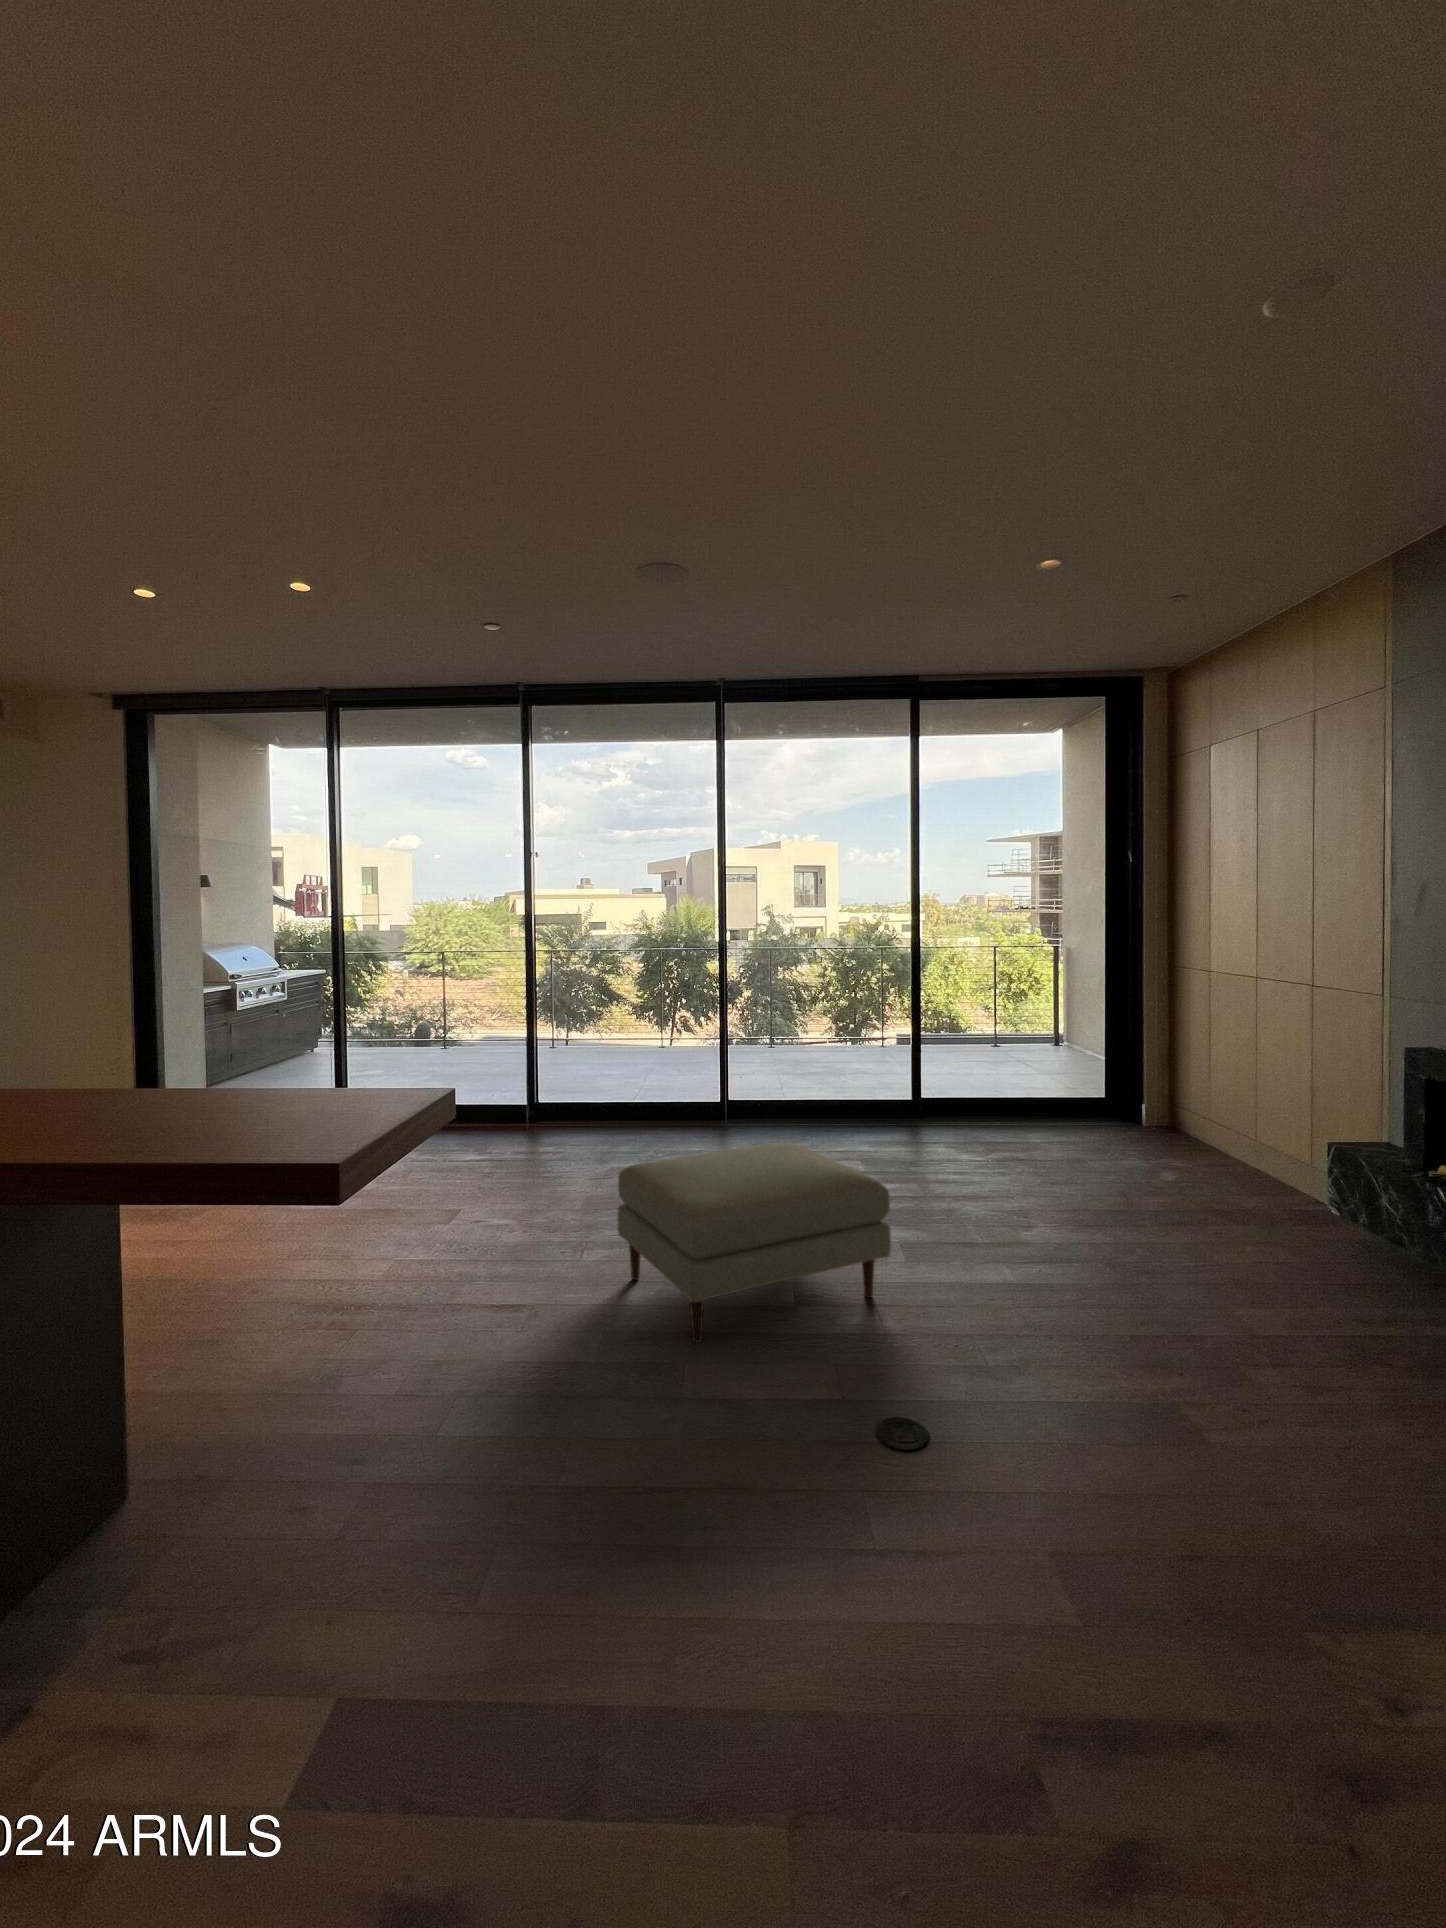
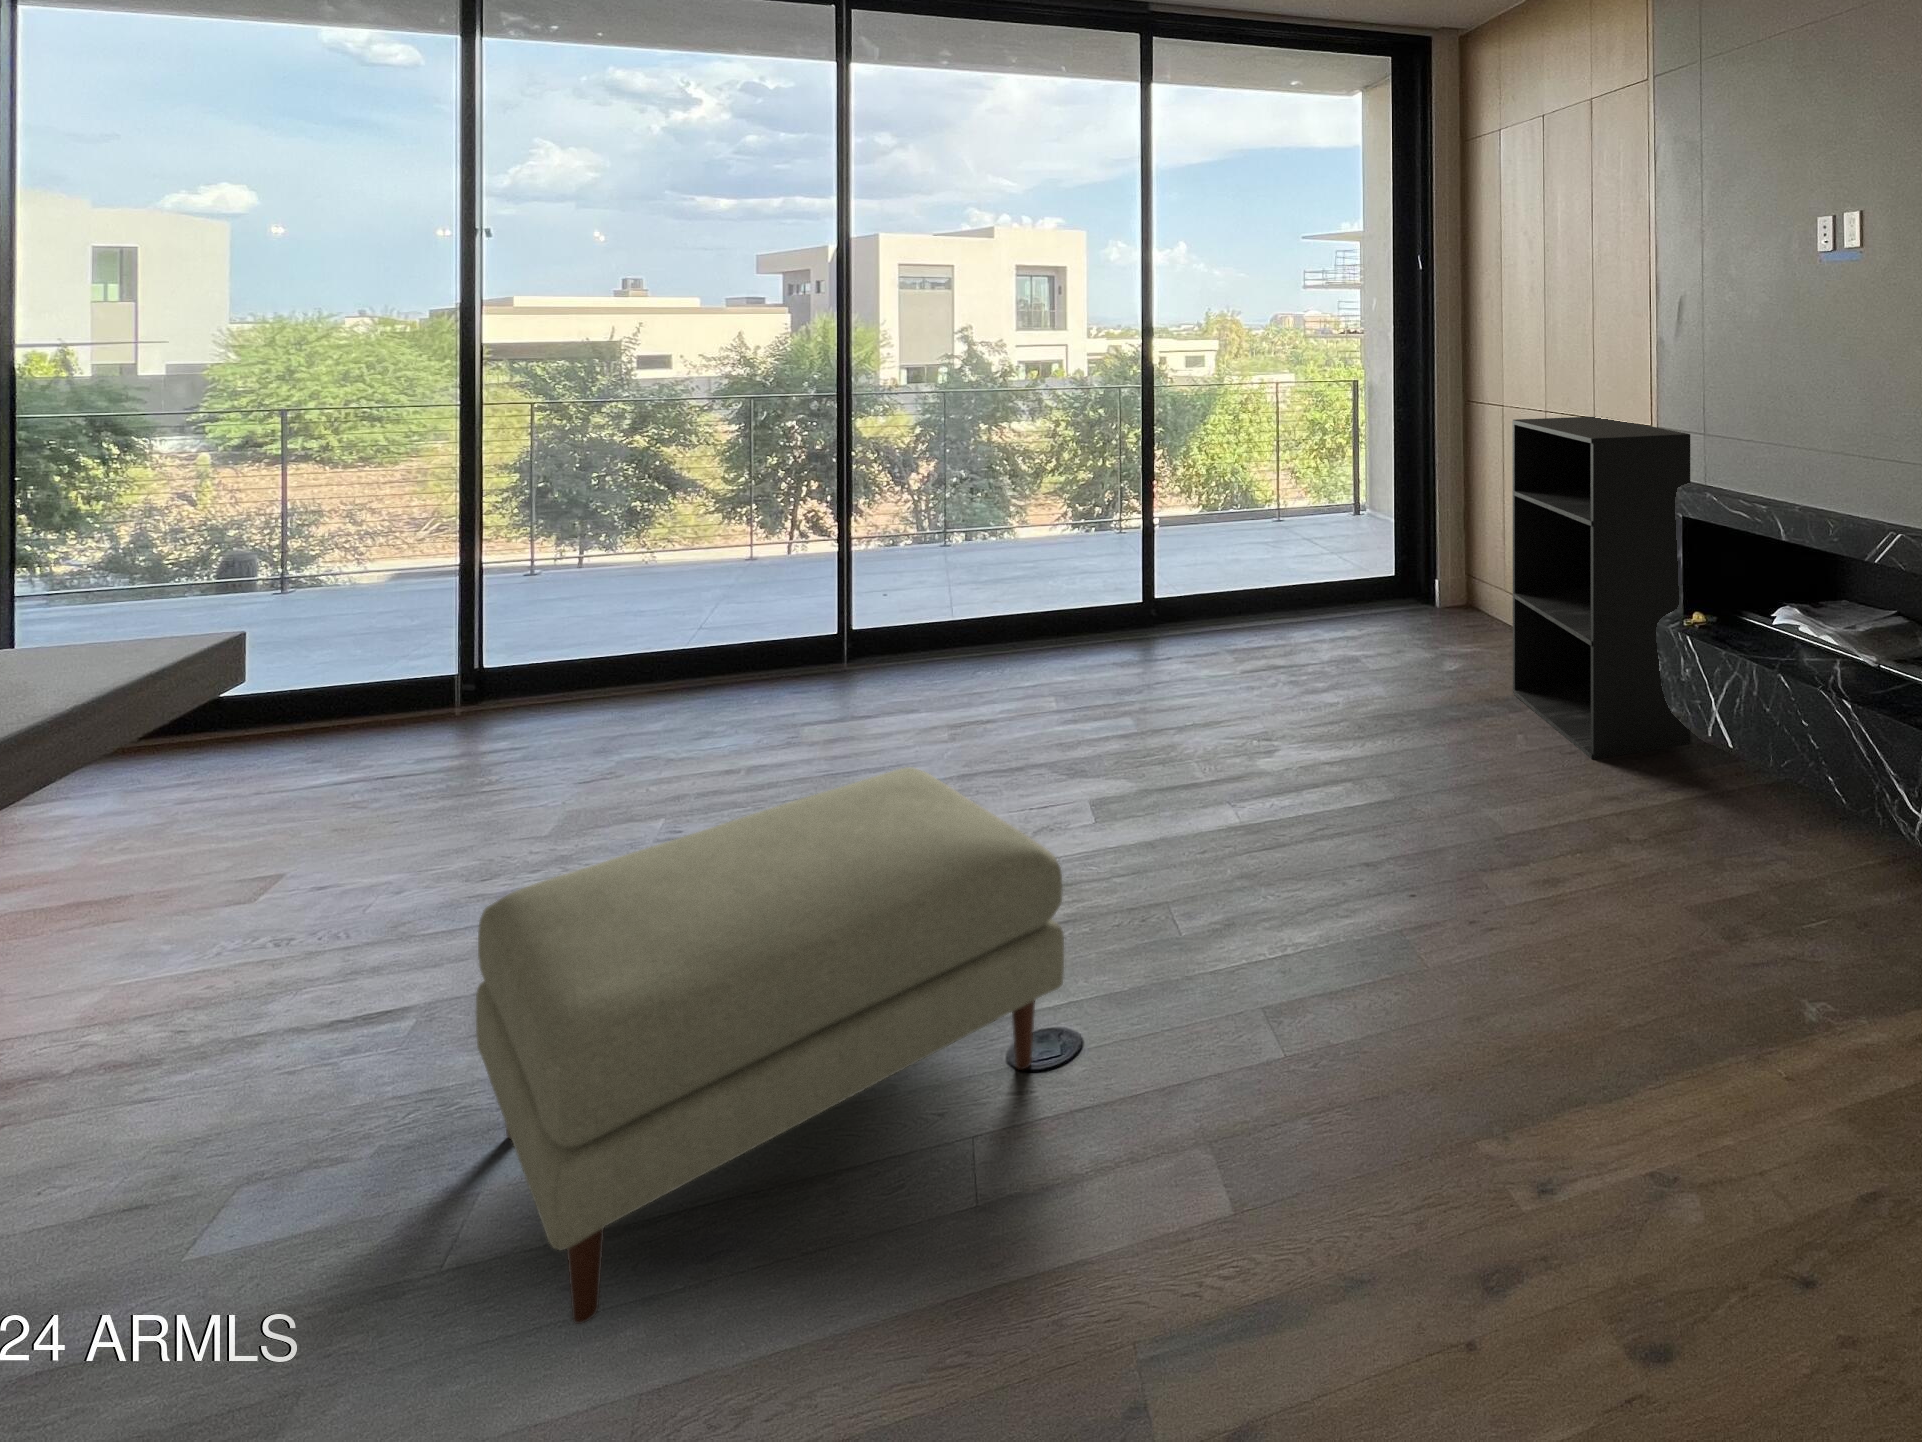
bookshelf: none [1163,968,1320,1216] -> present [1512,416,1691,759]

